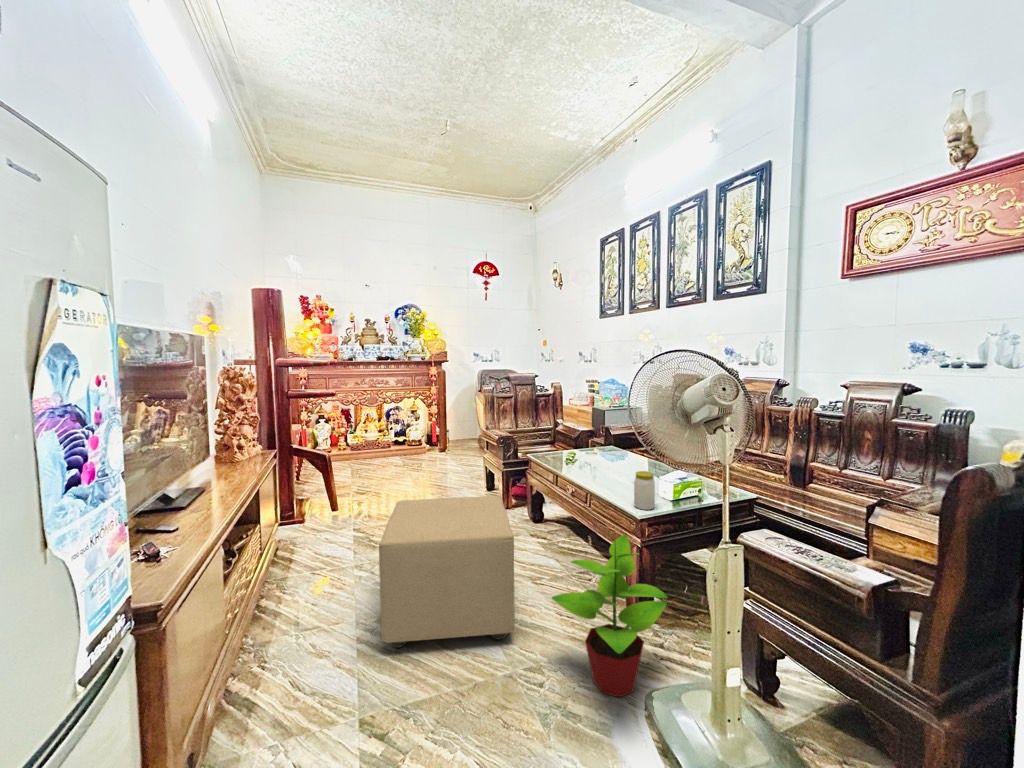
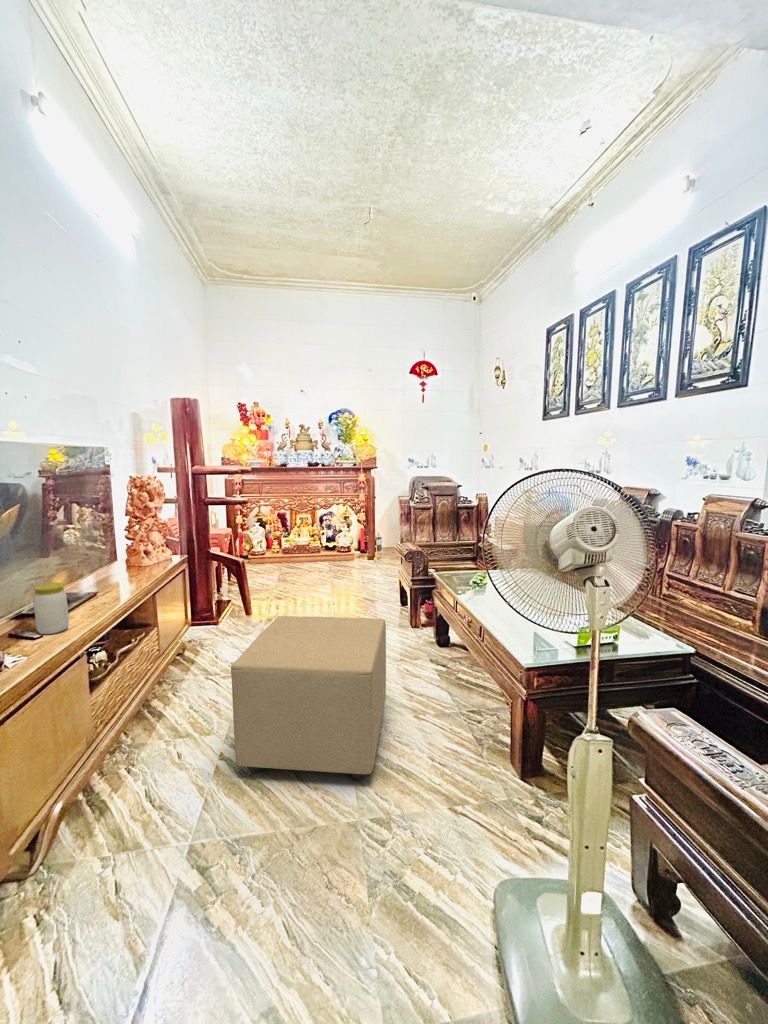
jar: present [634,471,655,510] -> present [34,583,69,634]
potted plant: present [552,535,668,697] -> none [407,687,543,877]

